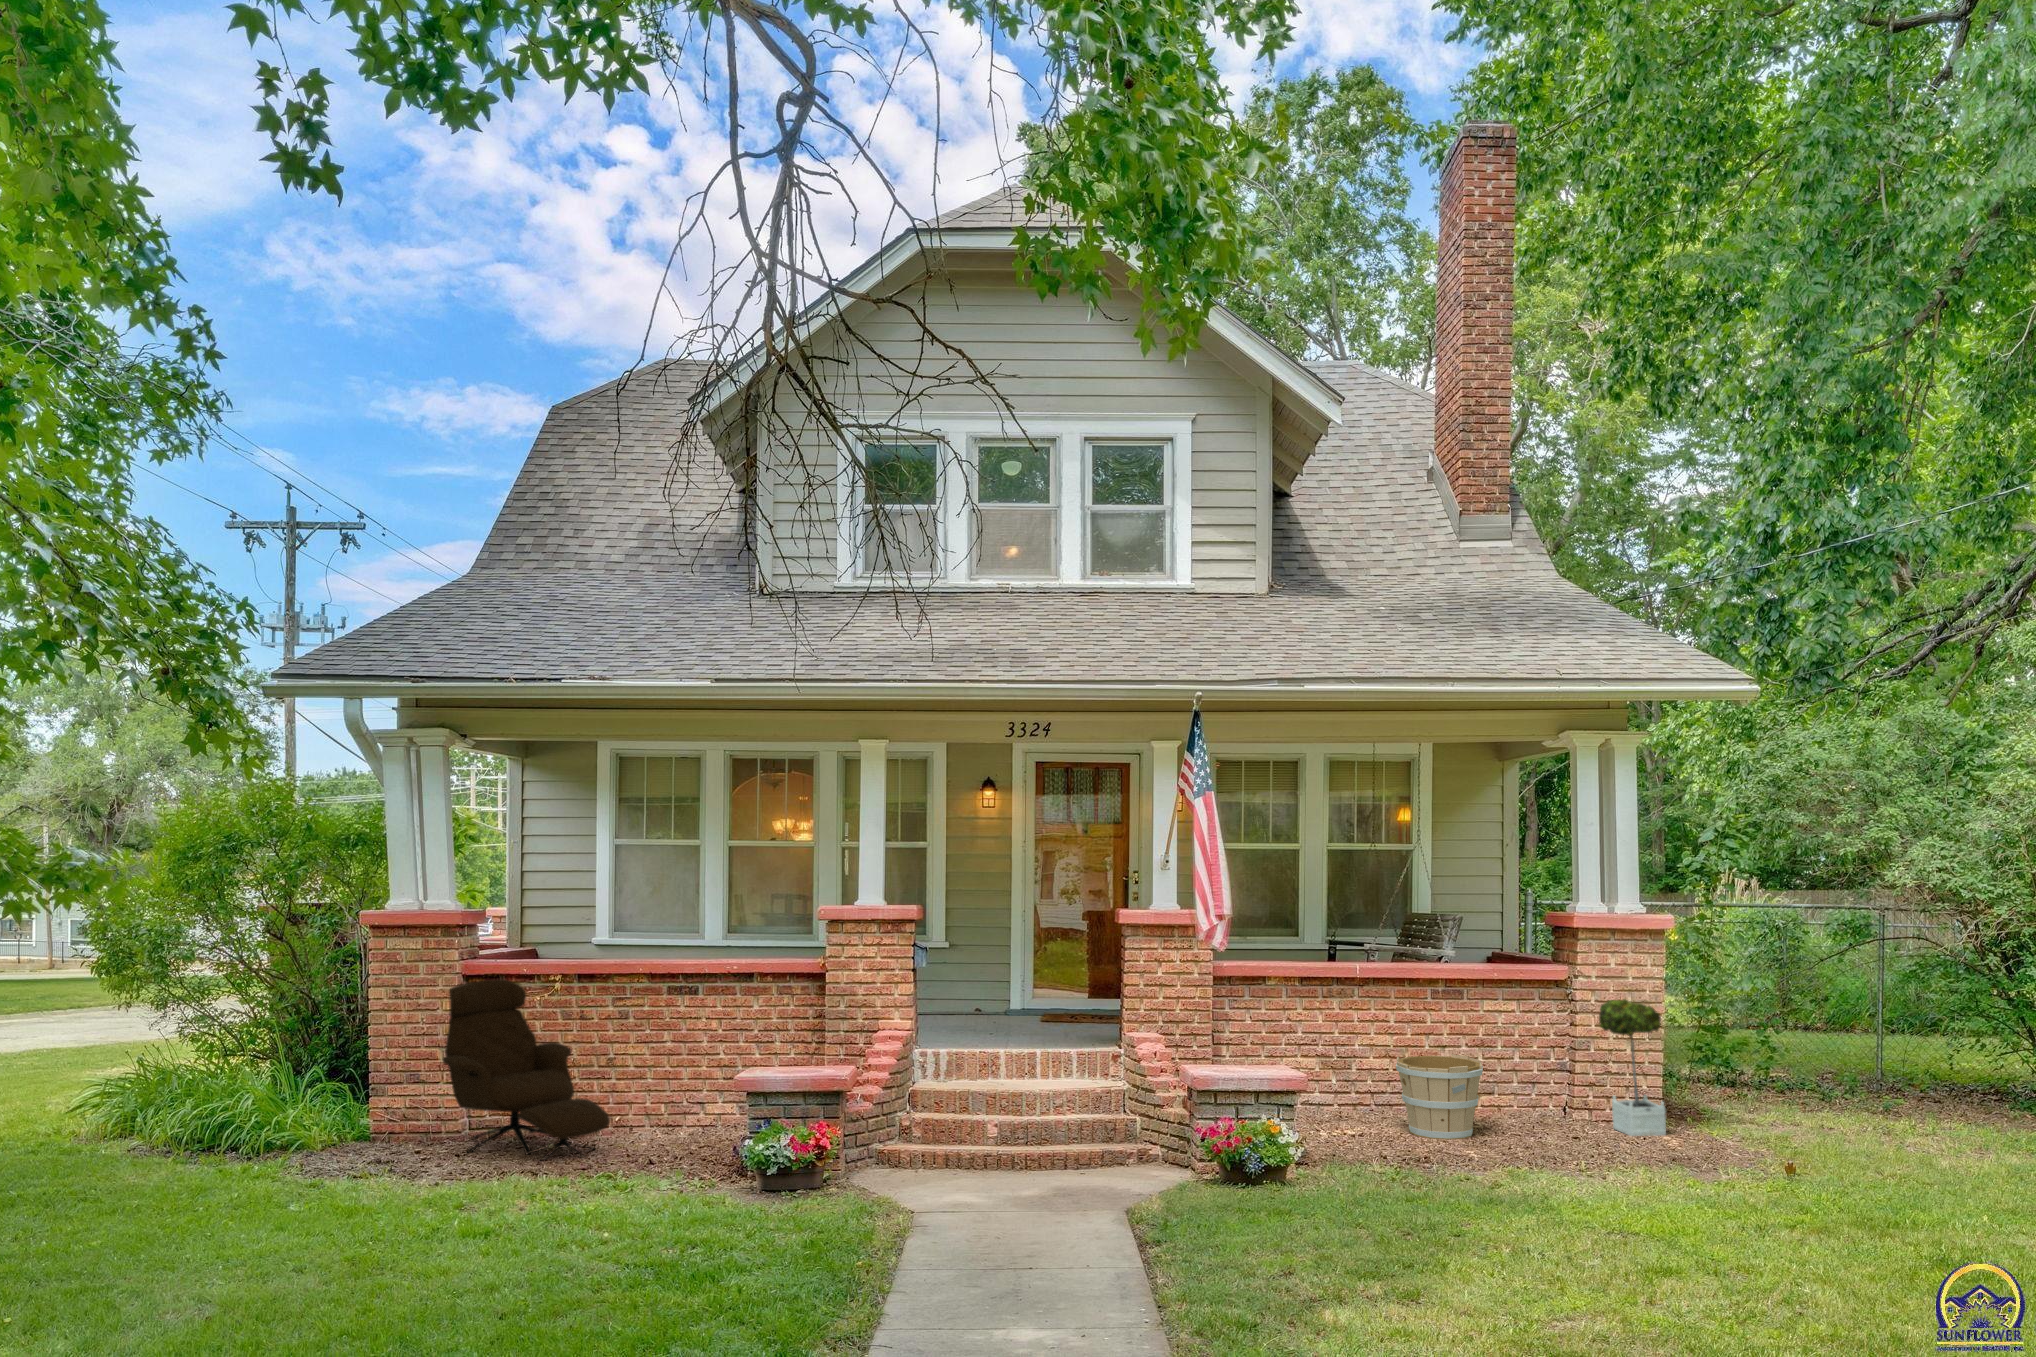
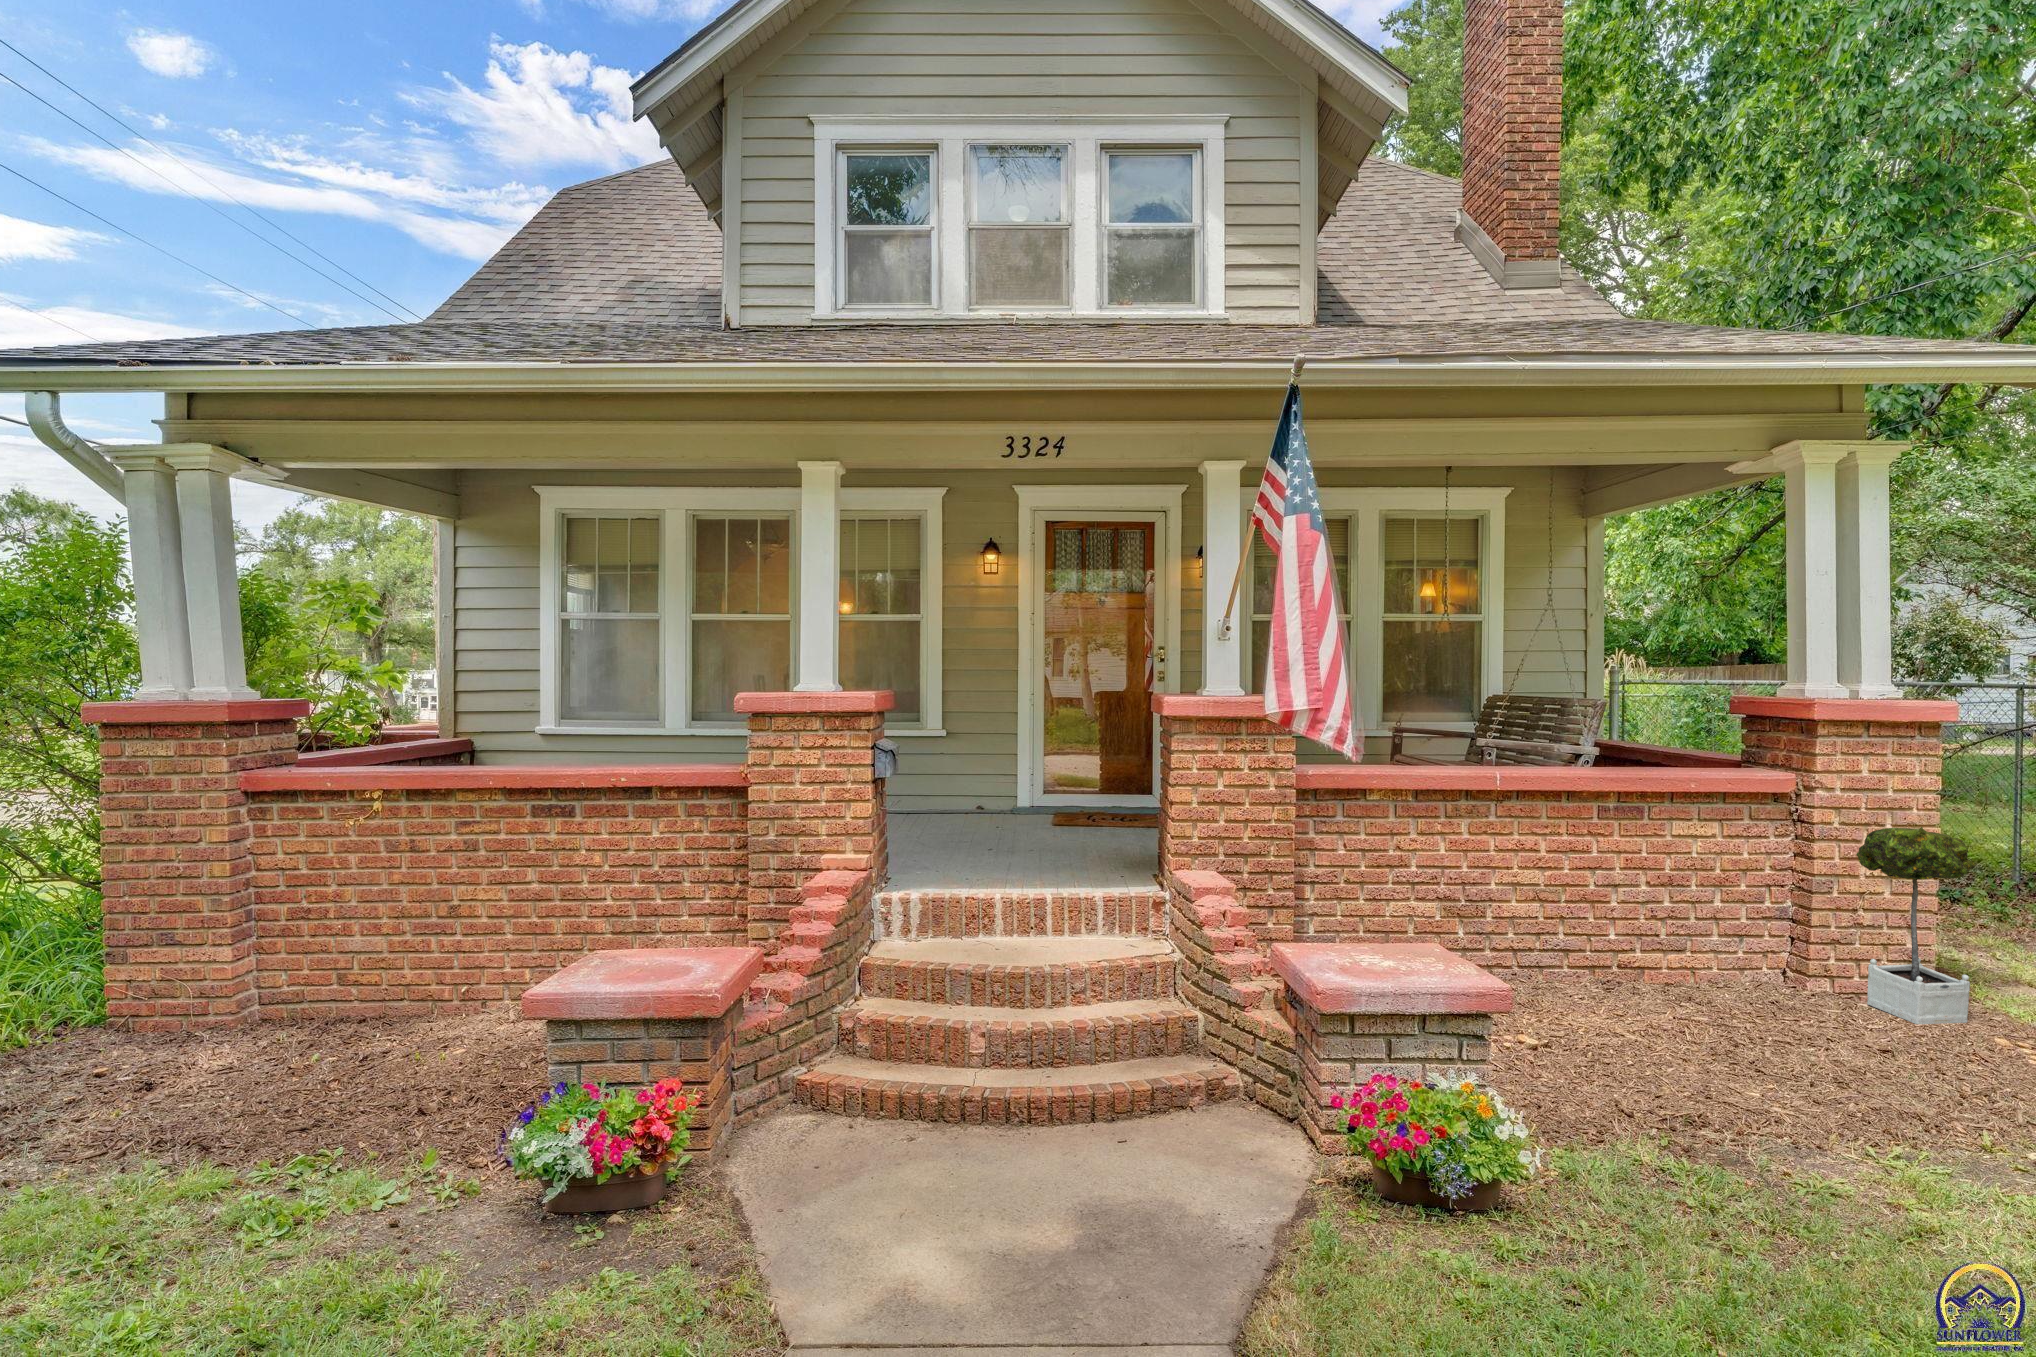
lounge chair: present [443,979,610,1161] -> none [171,798,413,1089]
wooden bucket: present [1396,1054,1483,1140] -> none [1558,899,1705,1033]

